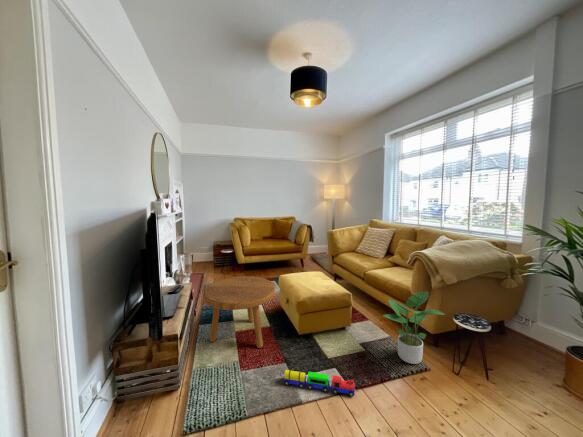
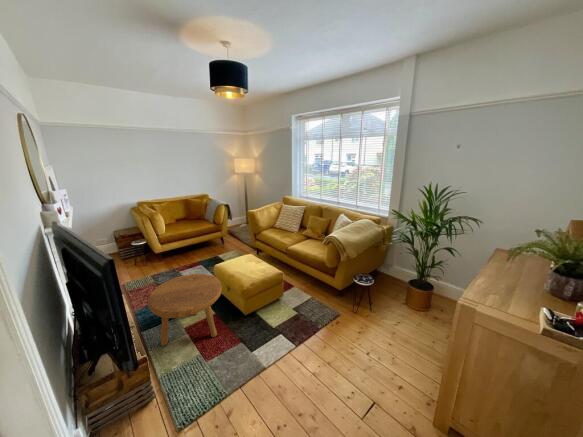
potted plant: present [383,292,445,364] -> none [309,264,349,314]
toy train: present [284,370,355,397] -> none [246,340,300,360]

